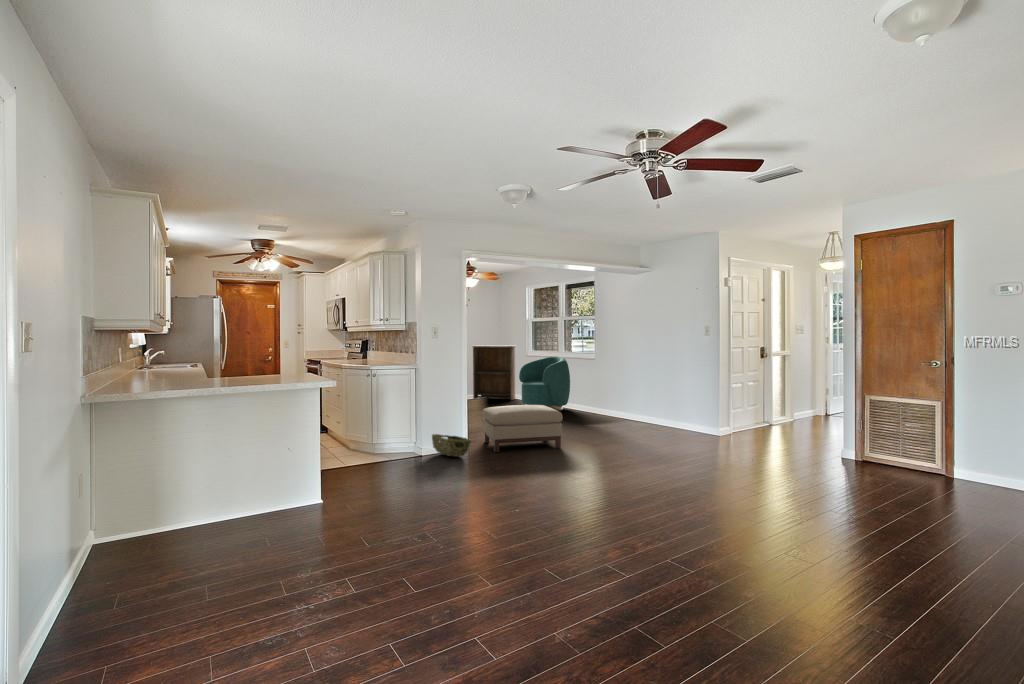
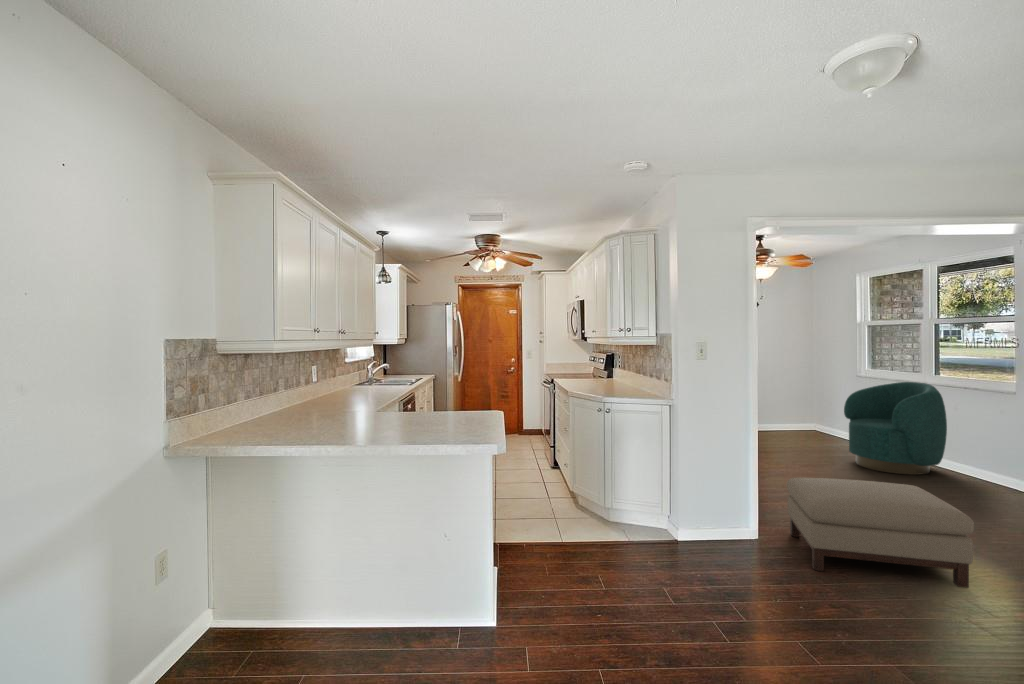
bookshelf: present [472,346,516,400] -> none [763,359,834,440]
woven basket: present [432,434,471,457] -> none [695,517,766,571]

